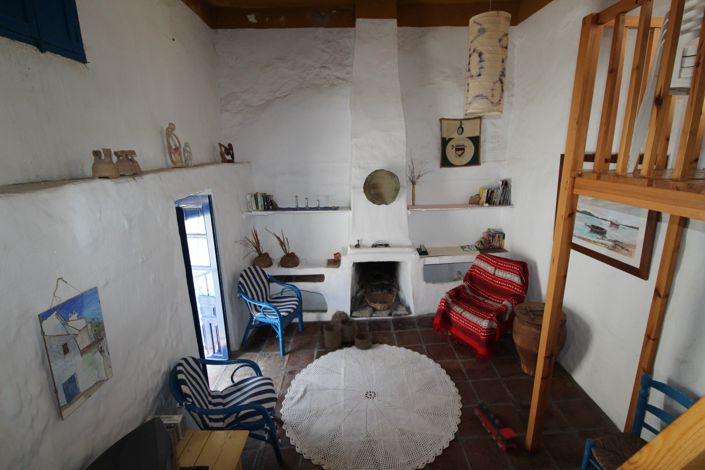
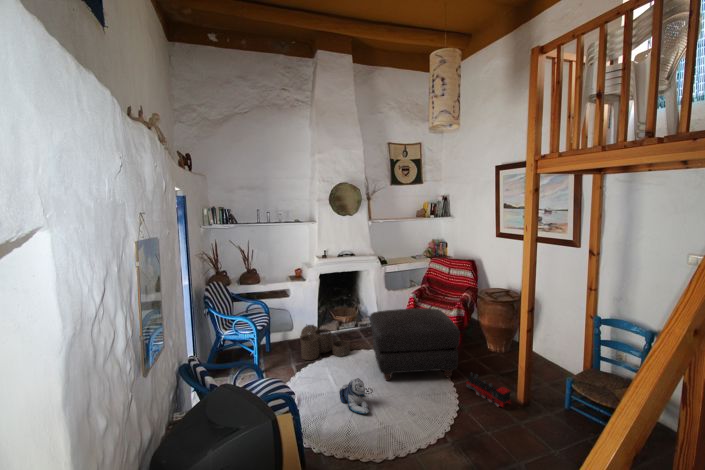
ottoman: none [383,312,475,397] -> present [370,308,460,381]
plush toy: none [339,386,364,424] -> present [340,378,369,414]

